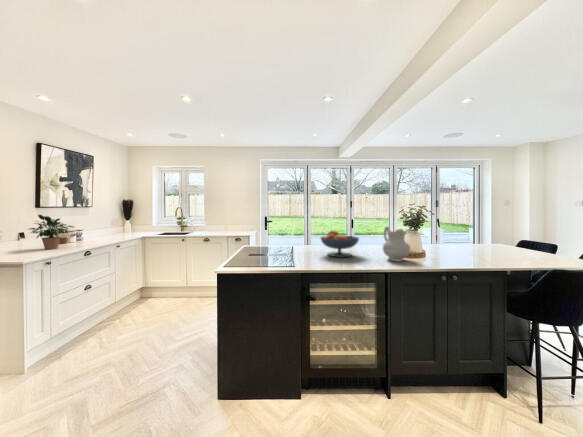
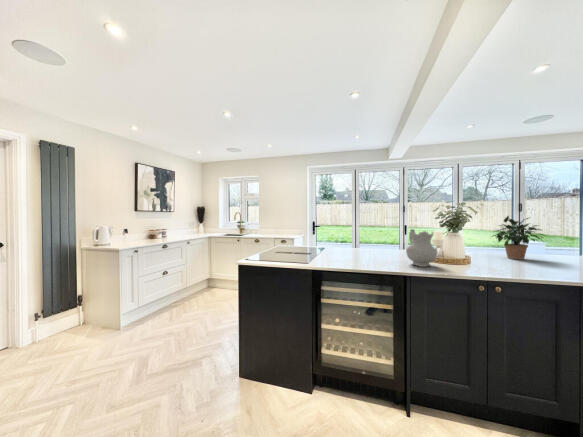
potted plant: present [30,215,74,249] -> present [493,216,543,260]
fruit bowl: present [321,231,359,257] -> none [343,233,383,259]

